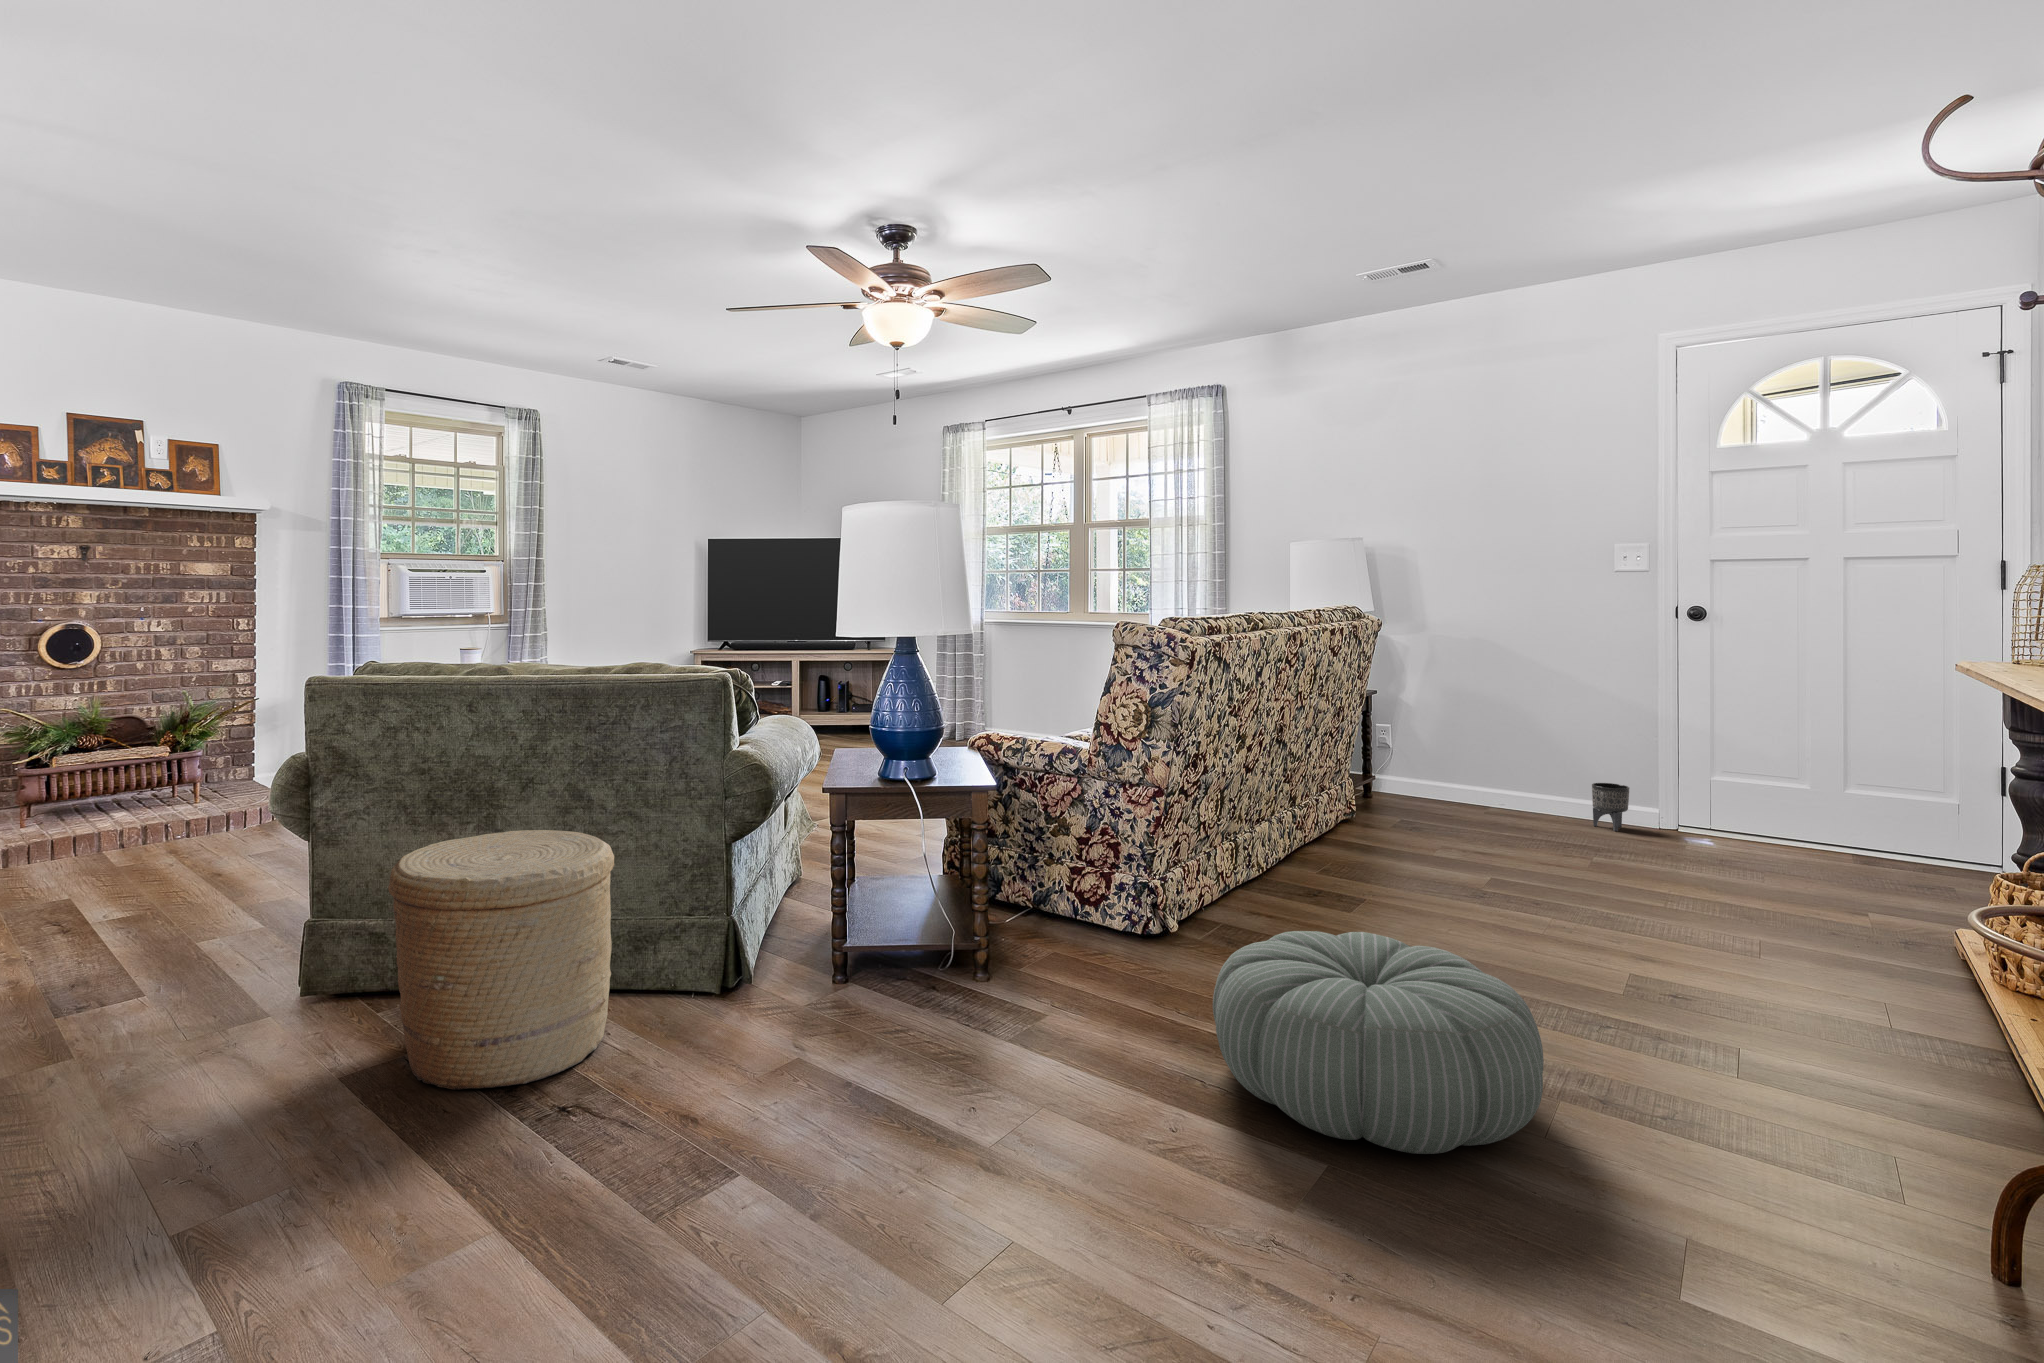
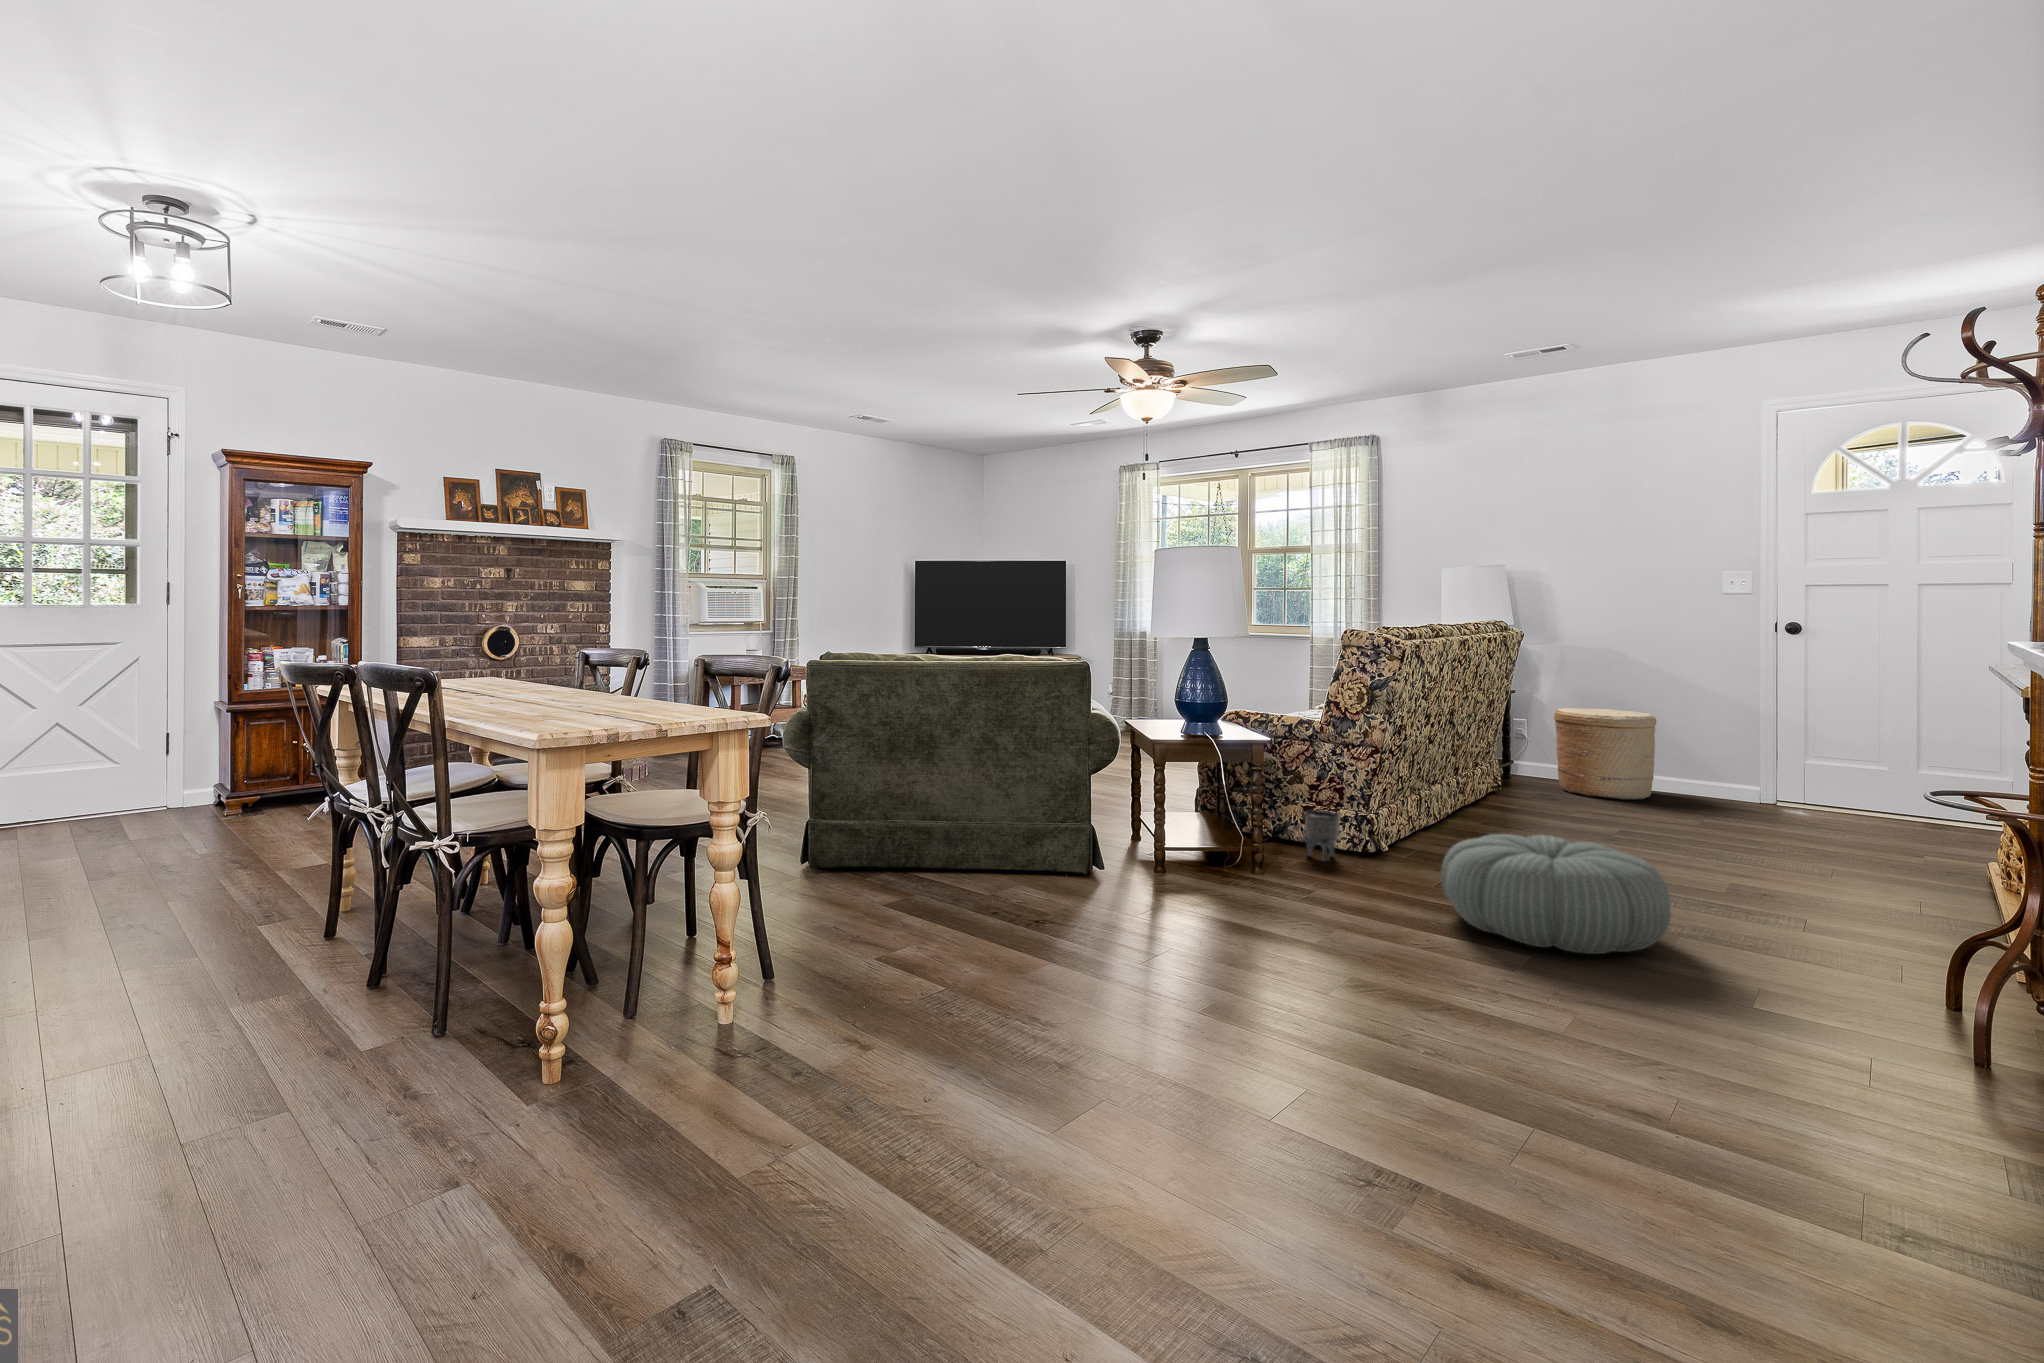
planter: present [1592,783,1630,831] -> present [1305,810,1340,861]
woven basket: present [388,830,614,1090] -> present [1554,708,1656,799]

